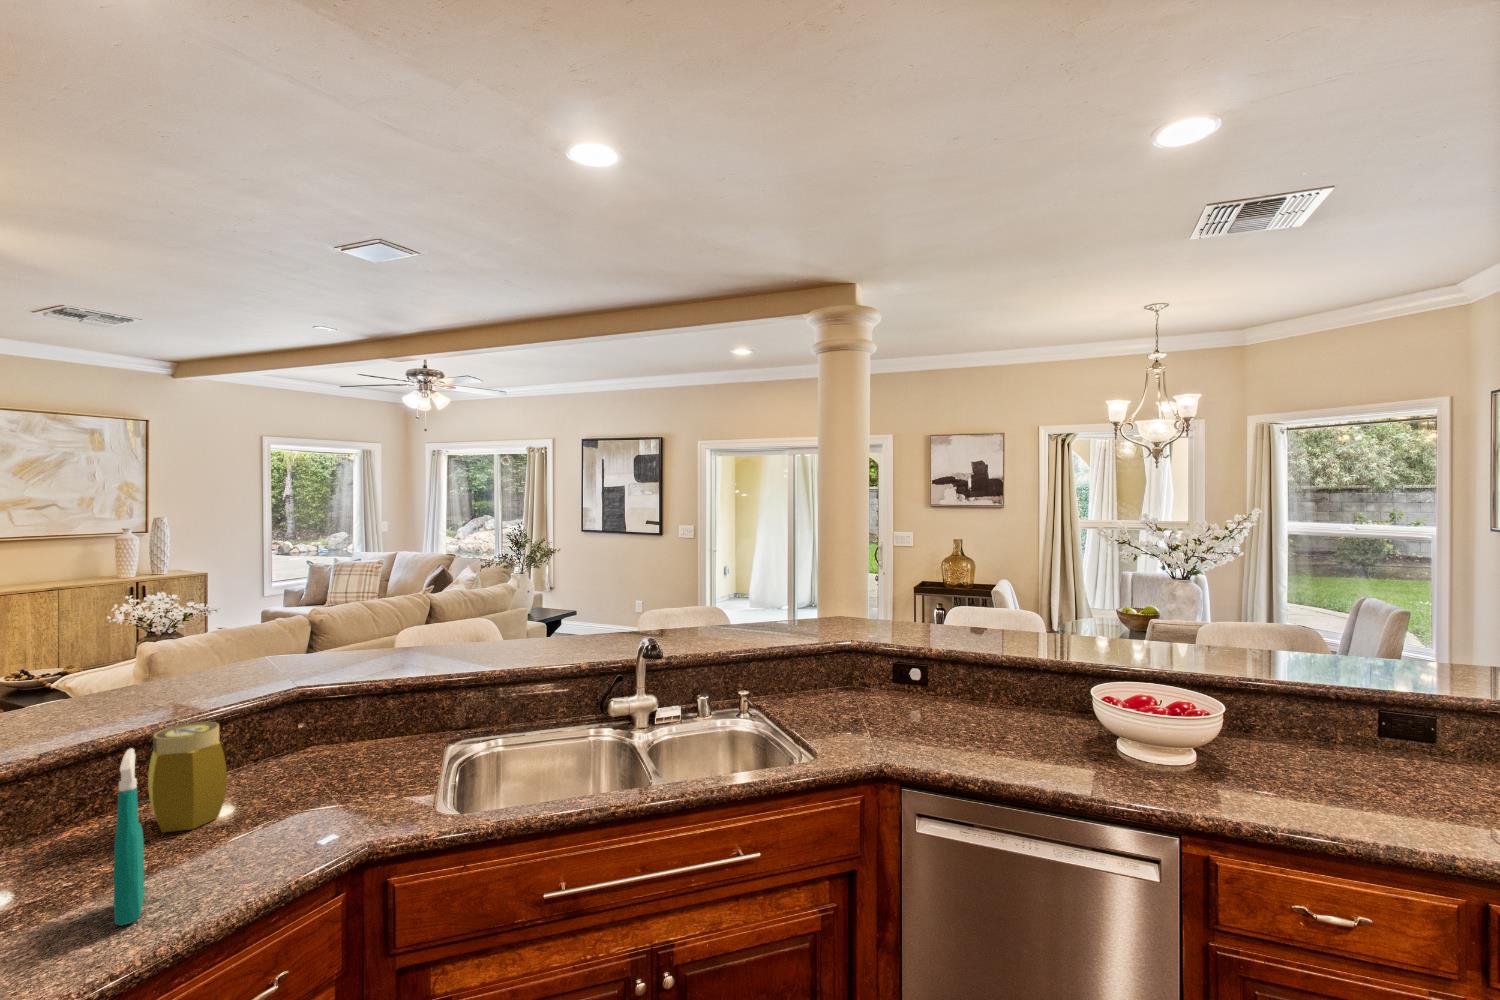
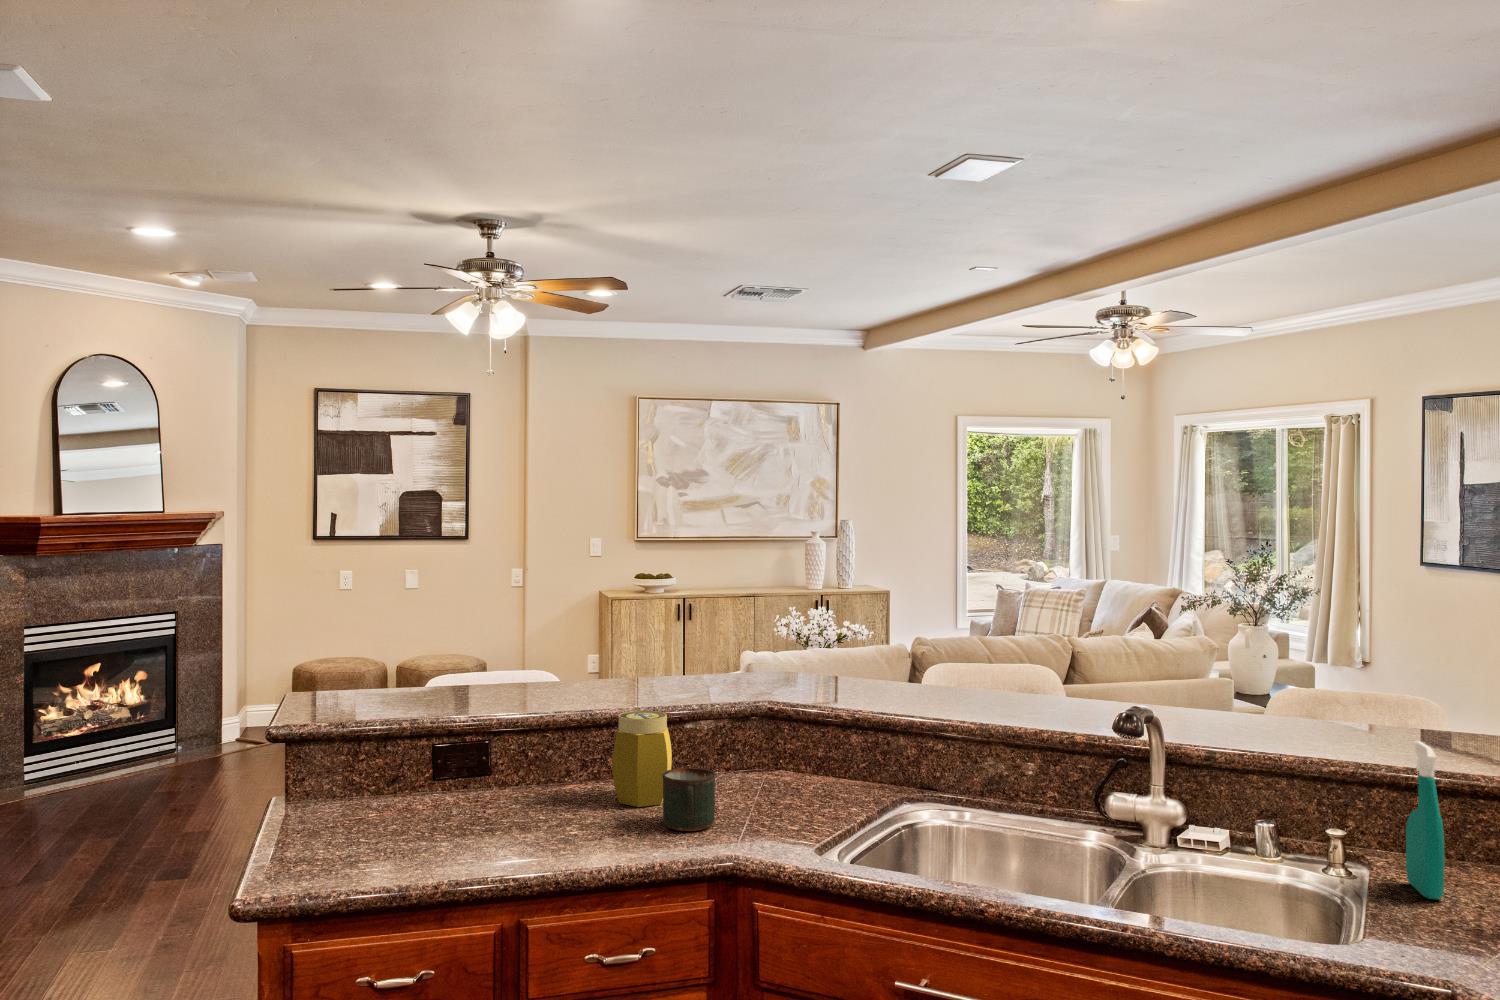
spray bottle: present [114,748,145,926] -> present [1406,741,1445,899]
mug: none [244,767,309,839] -> present [662,768,716,831]

